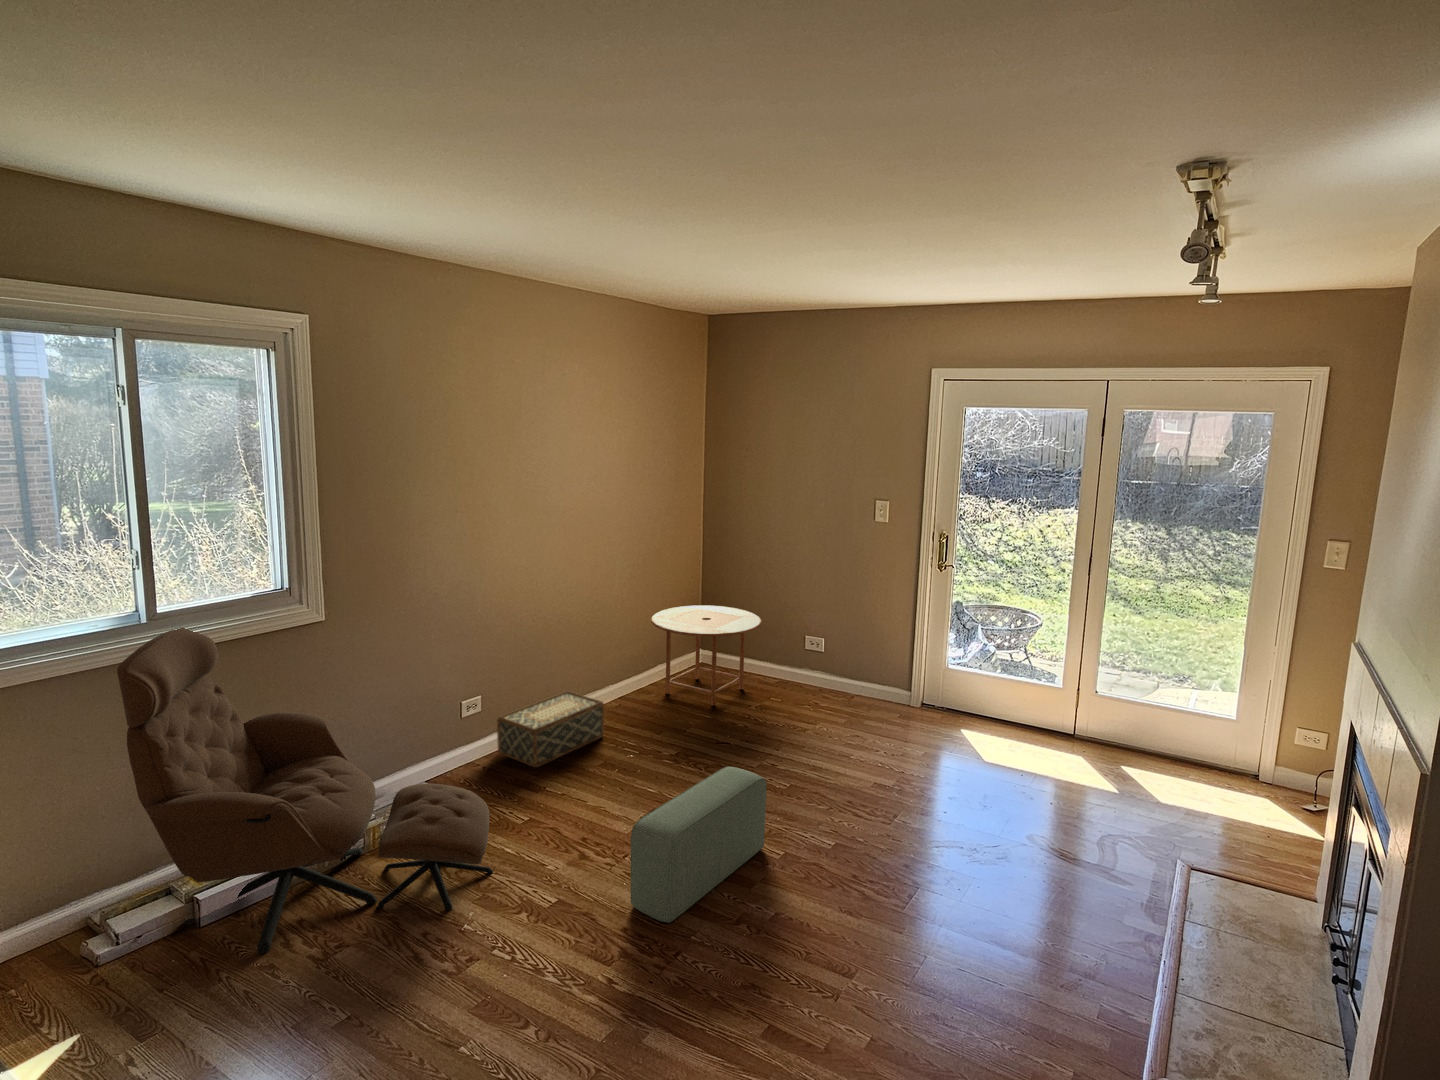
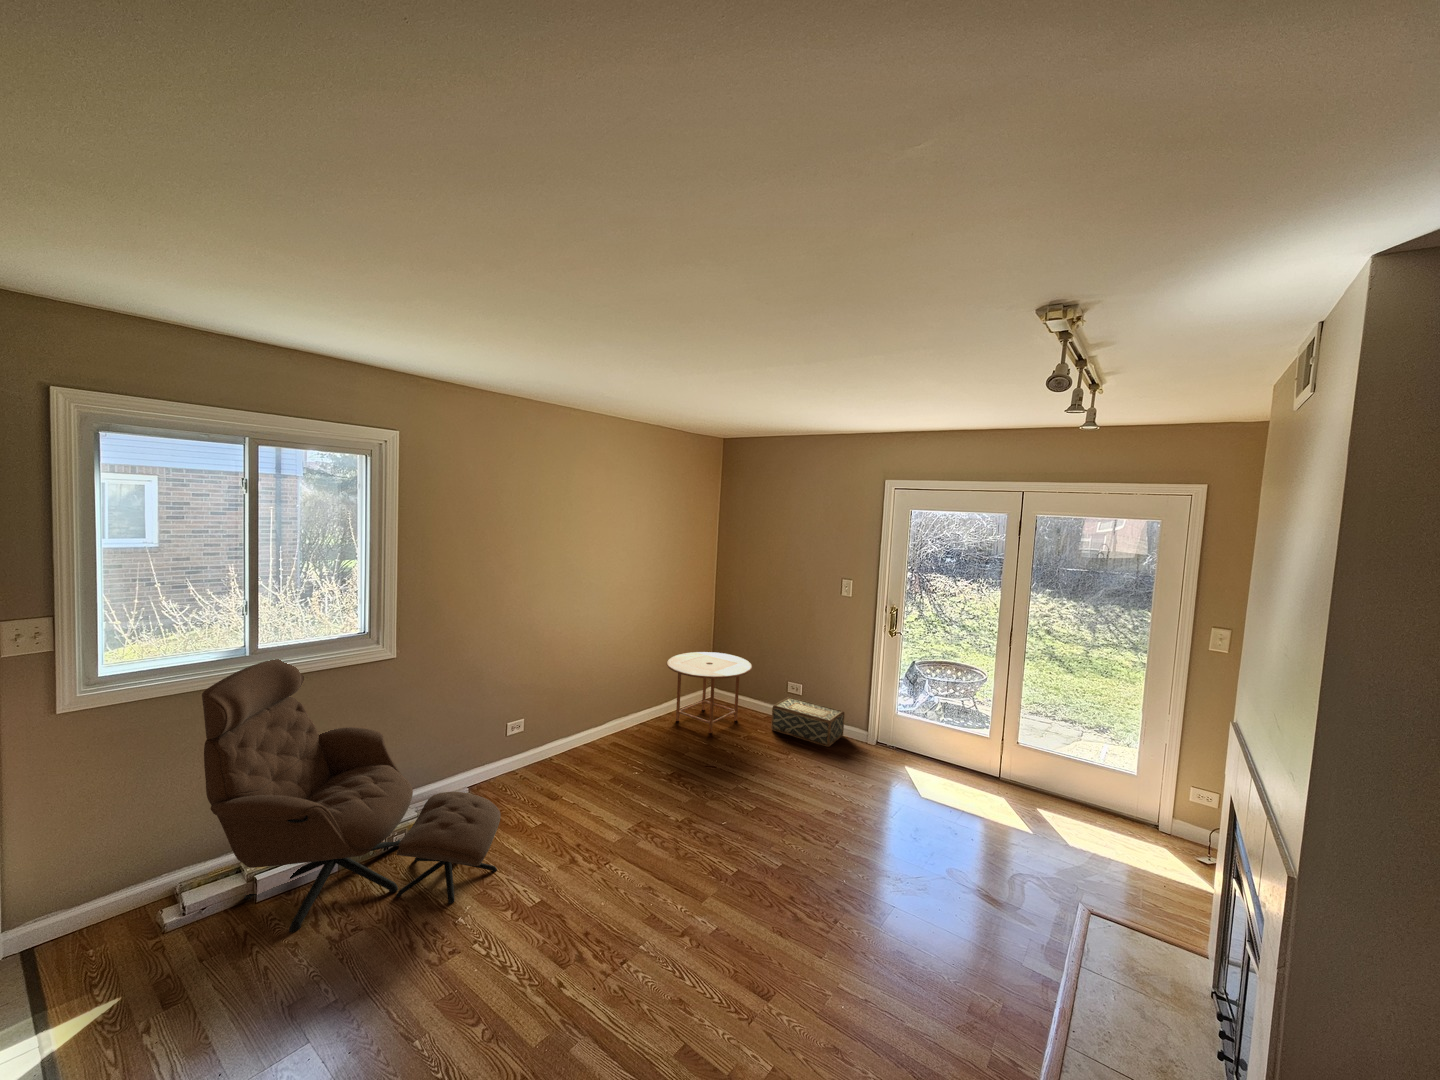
woven basket: present [497,691,604,767] -> present [771,697,844,747]
pouf: present [631,766,766,923] -> none [598,792,724,931]

